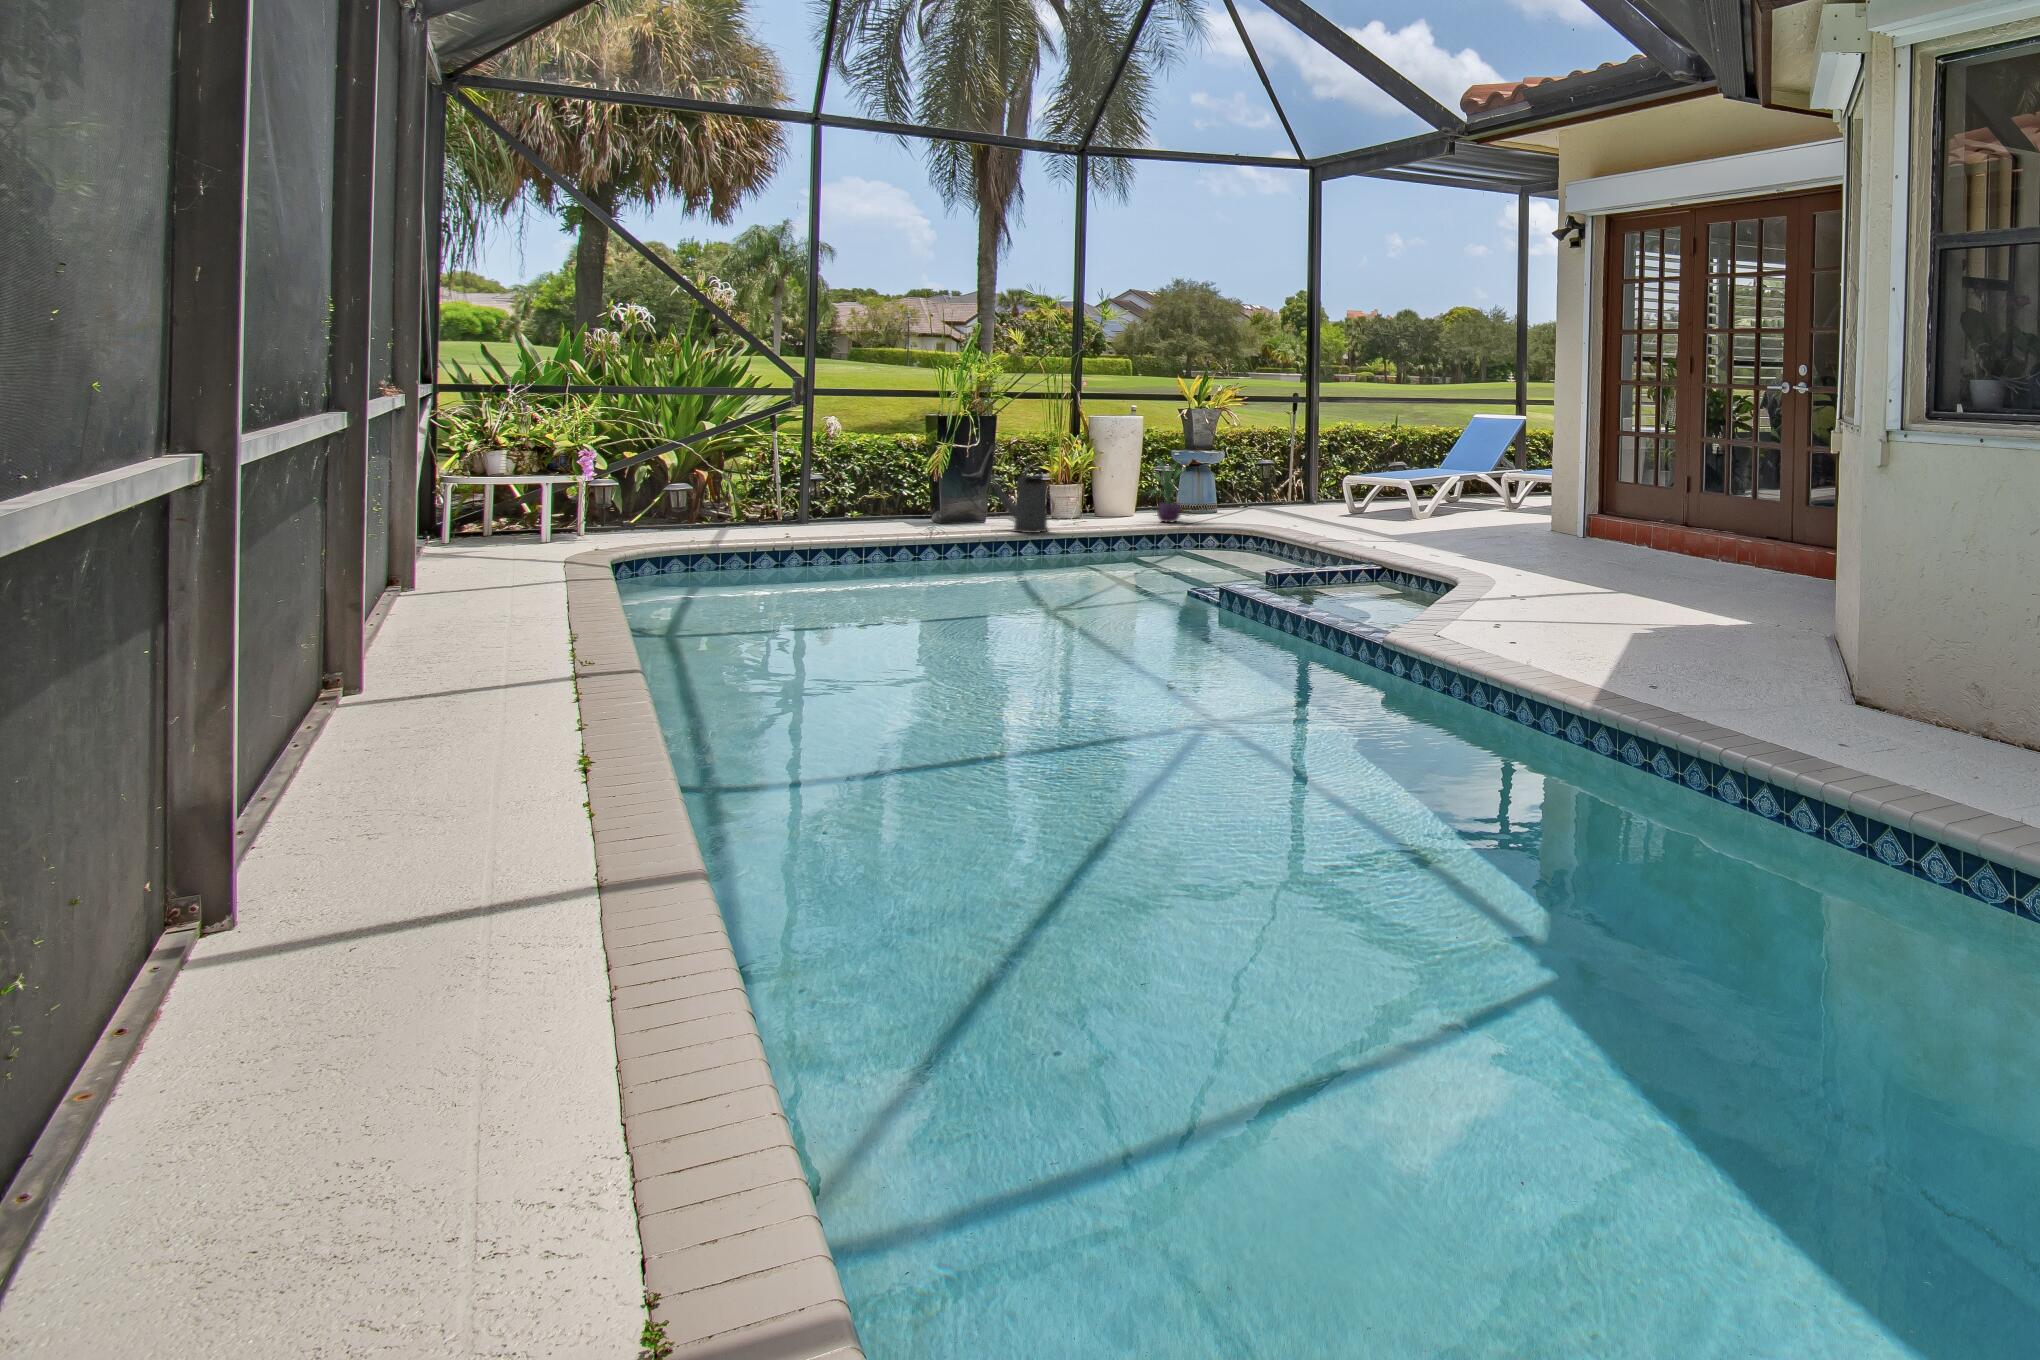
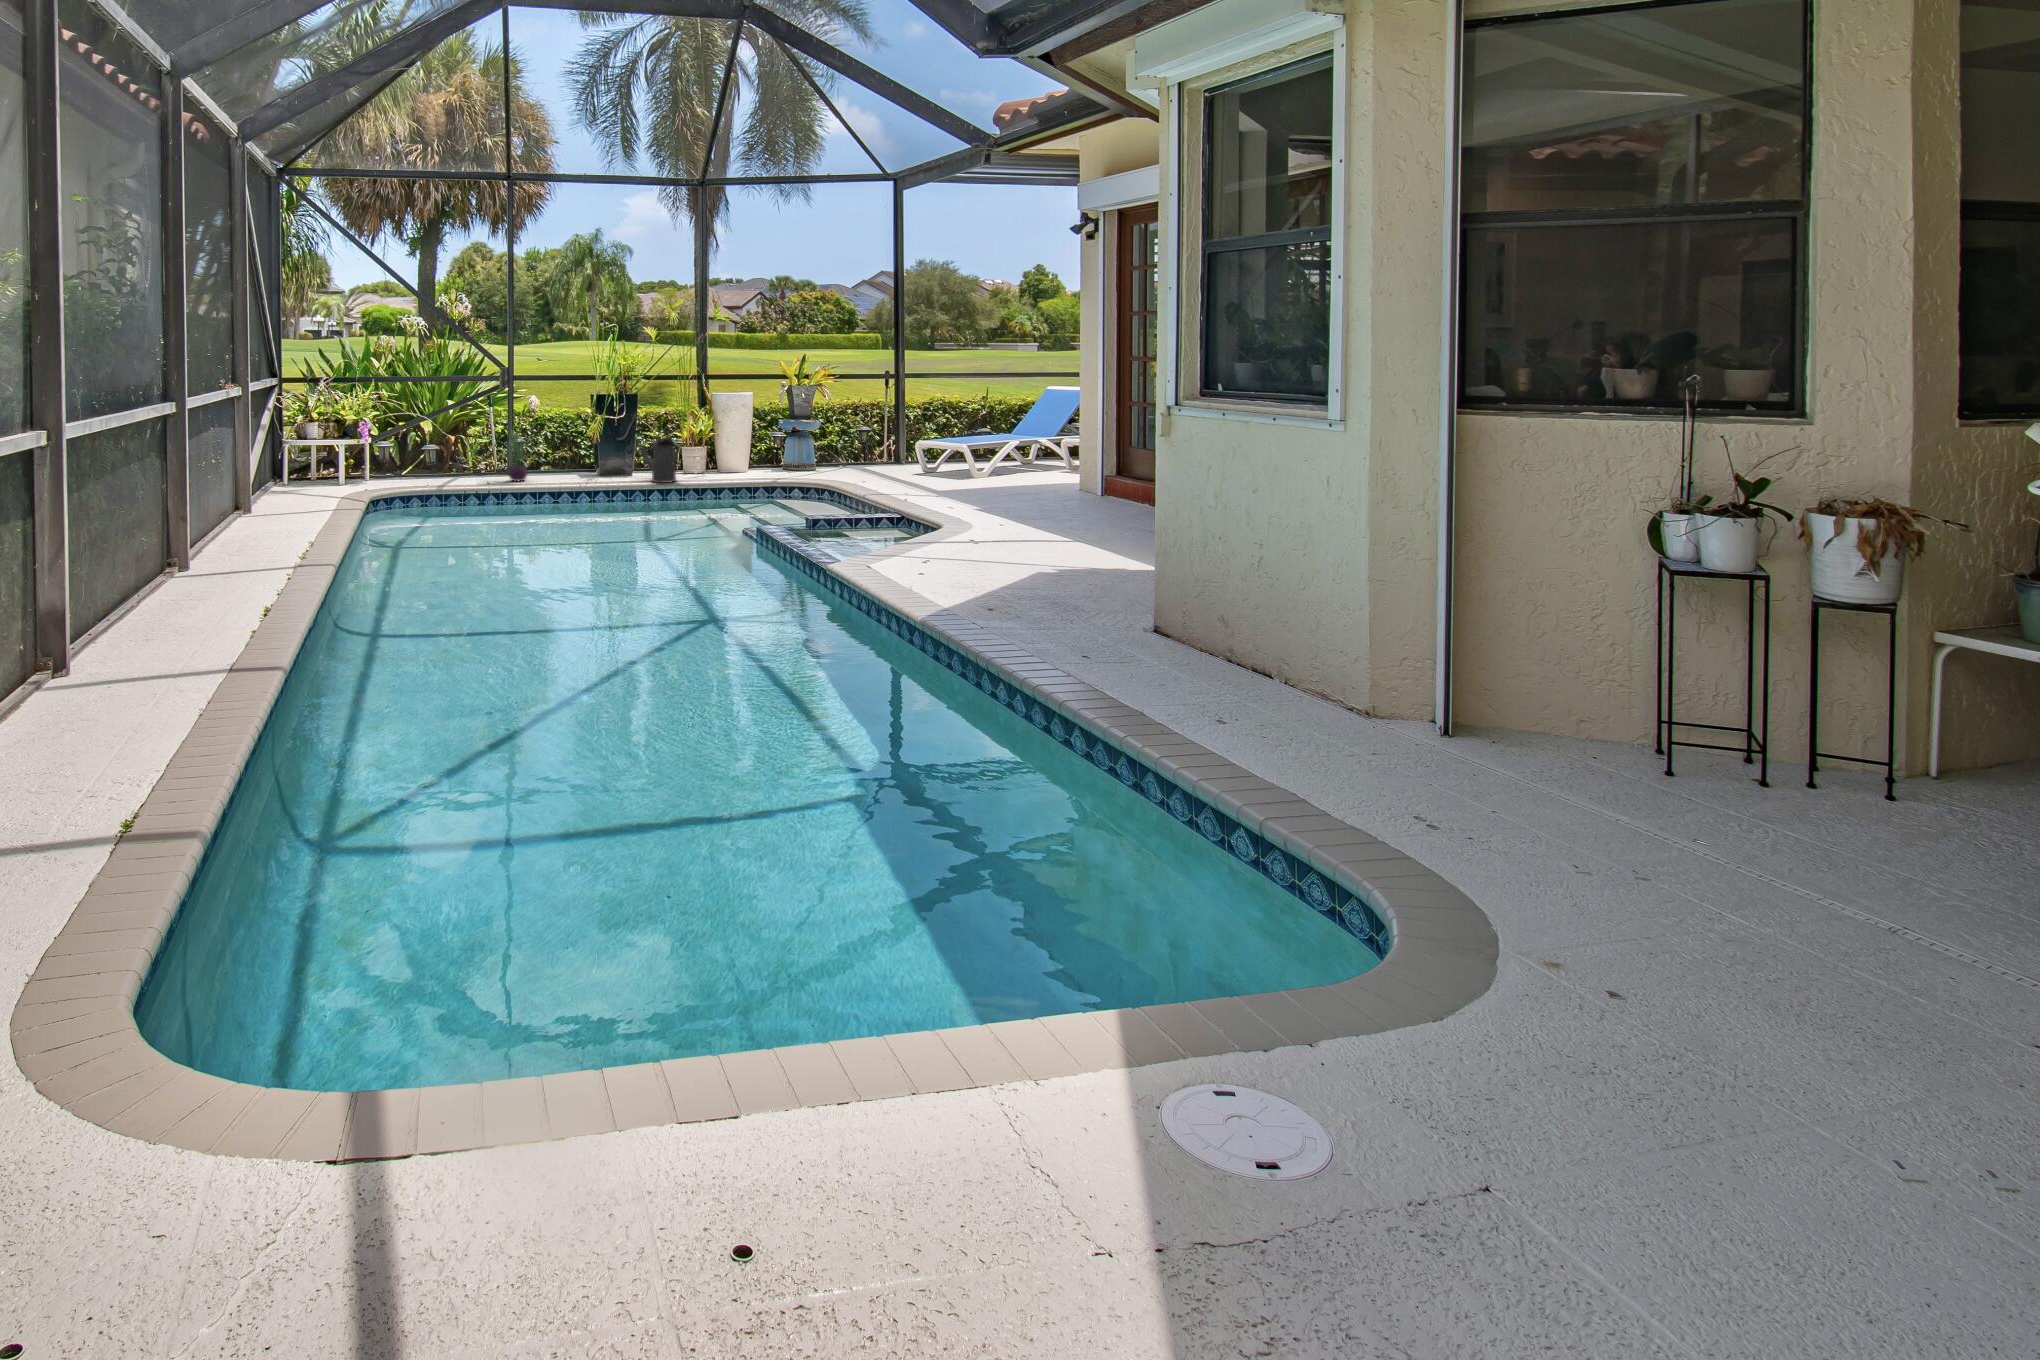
decorative plant: present [1152,459,1184,522] -> present [498,430,529,481]

